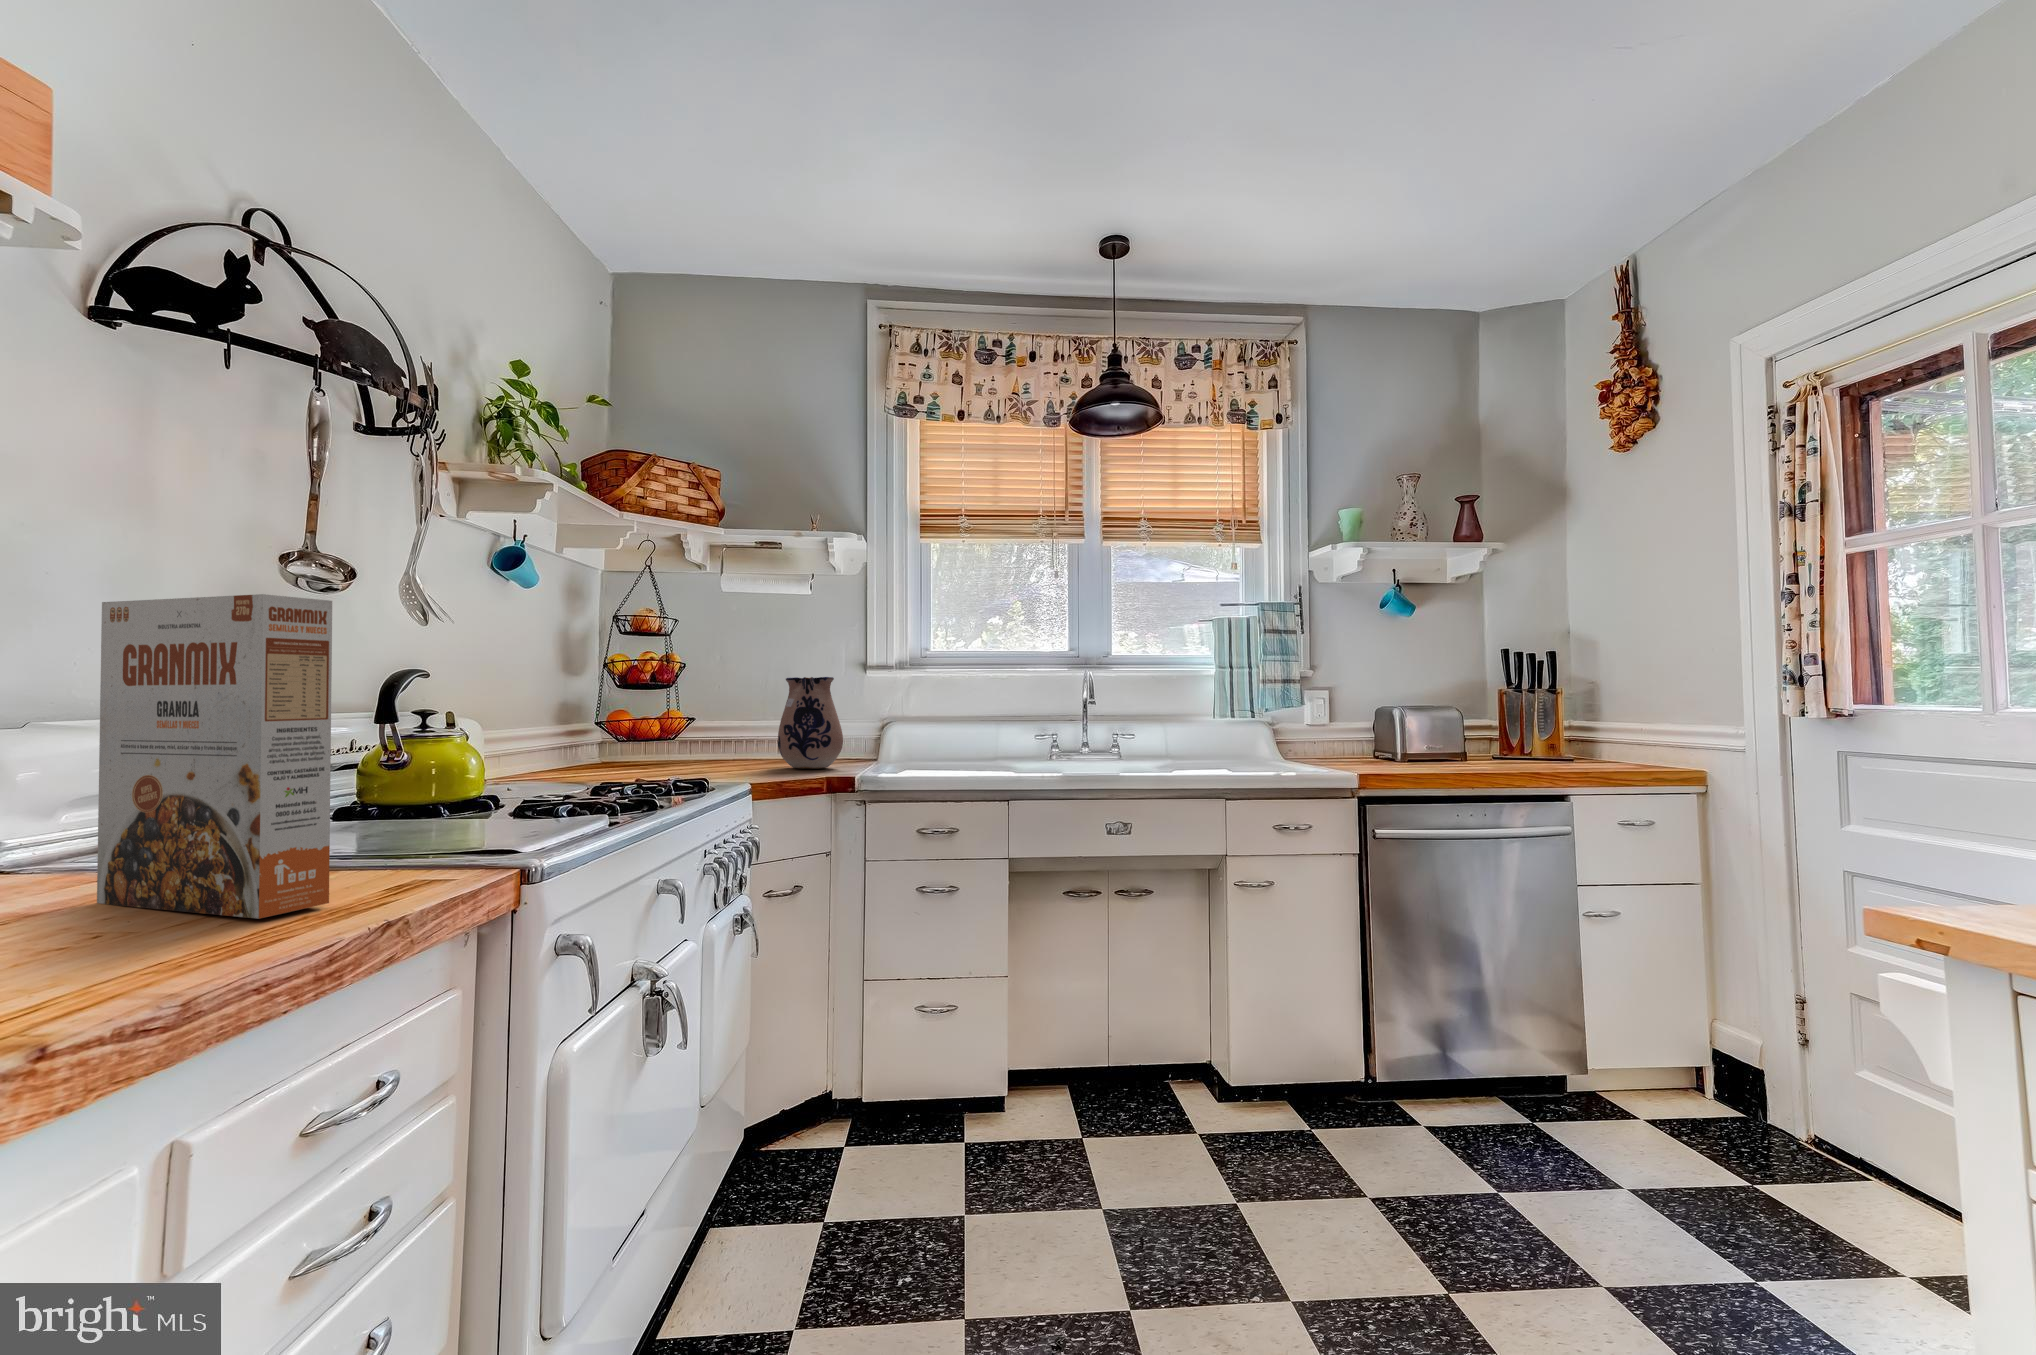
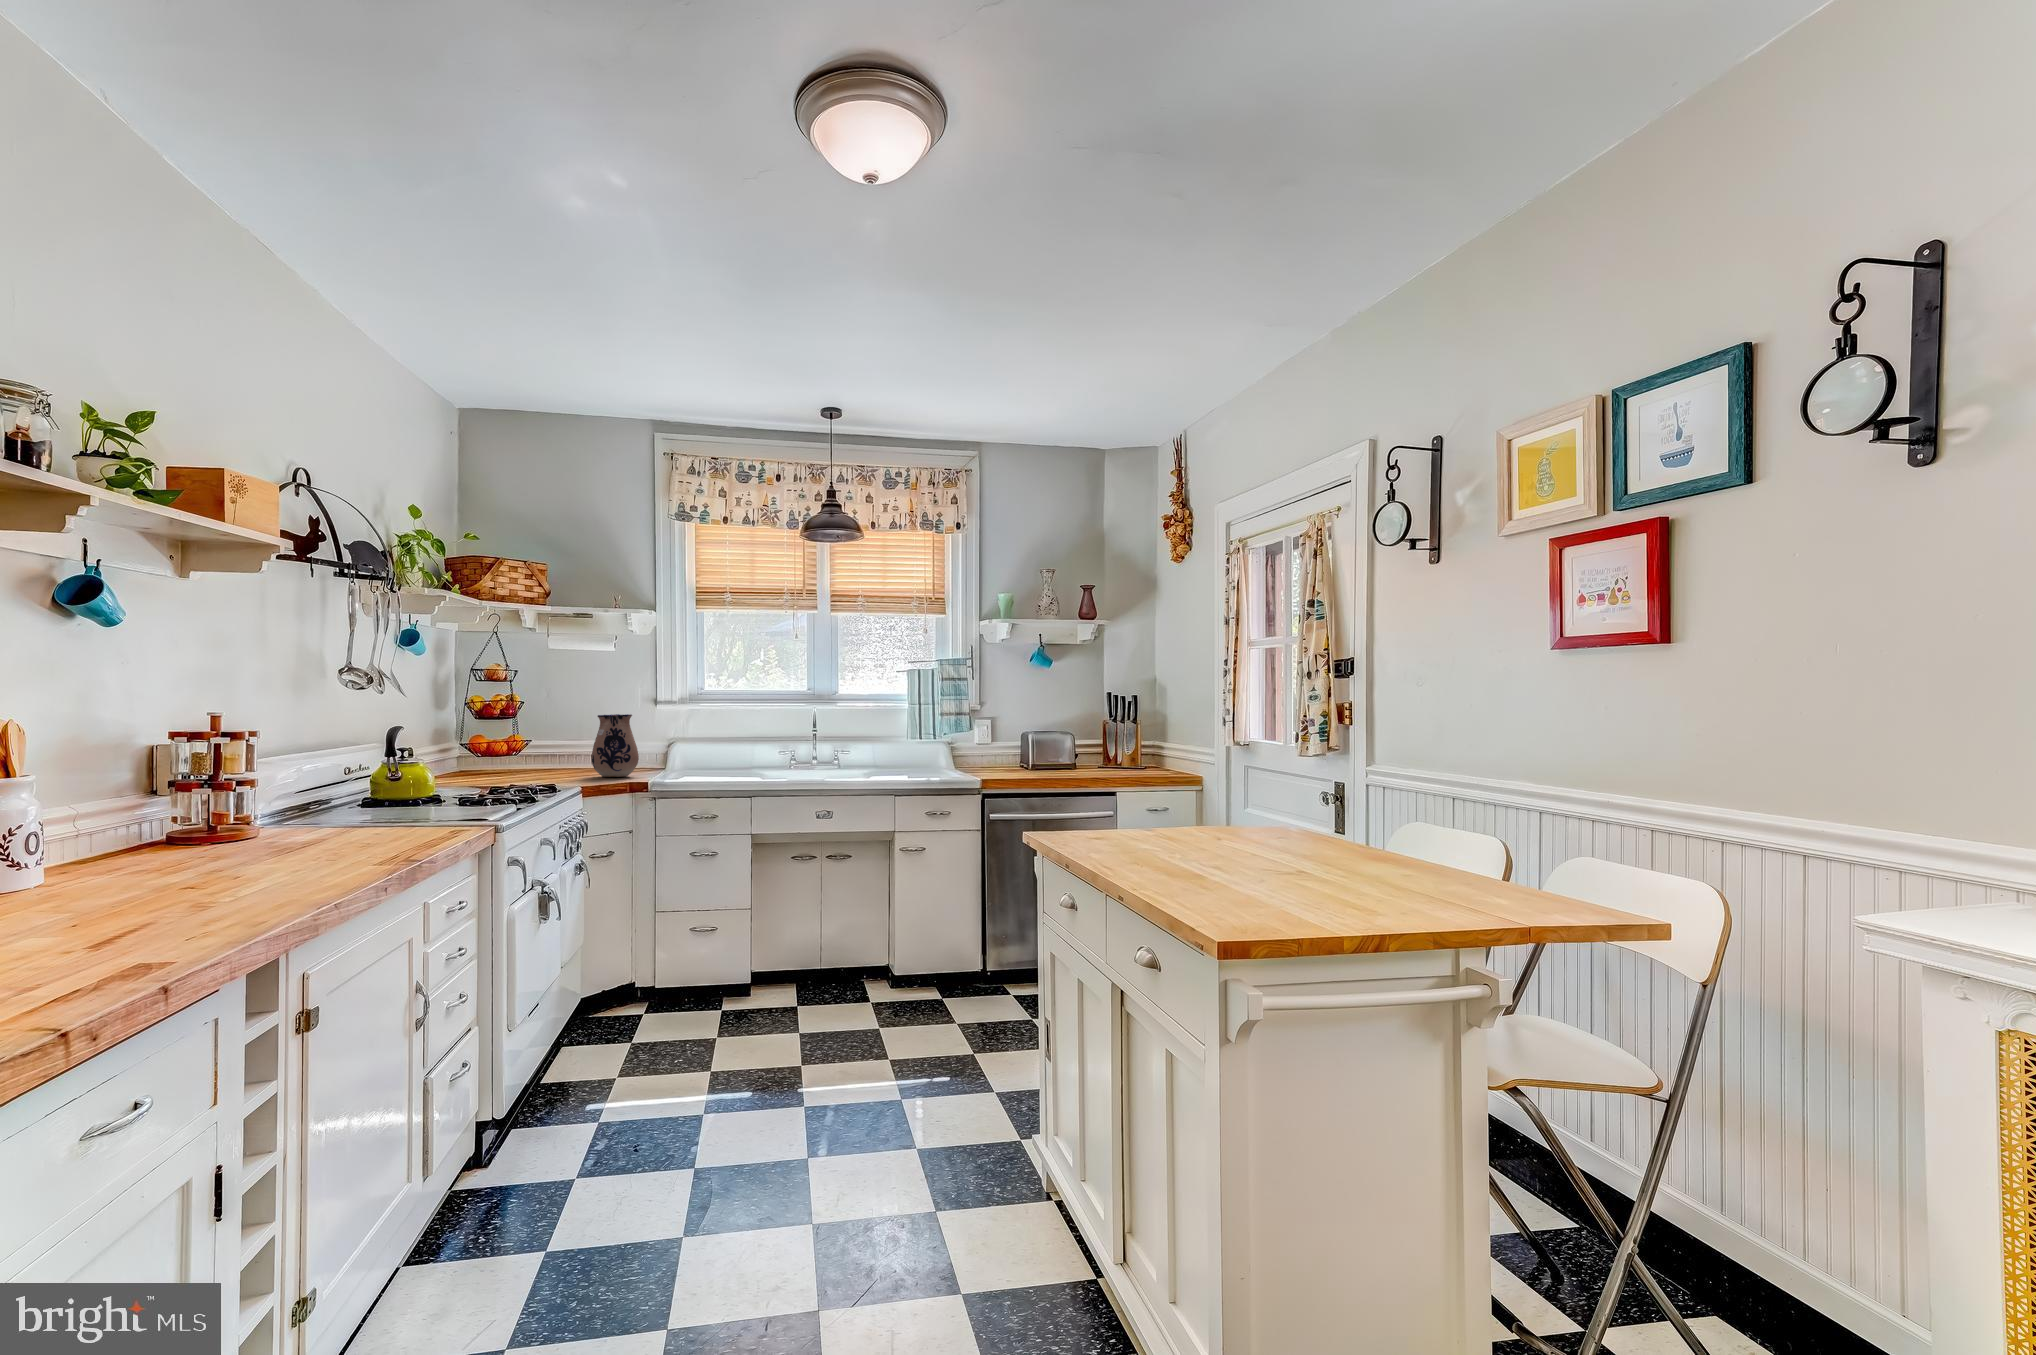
cereal box: present [97,594,332,919] -> none [333,709,441,835]

